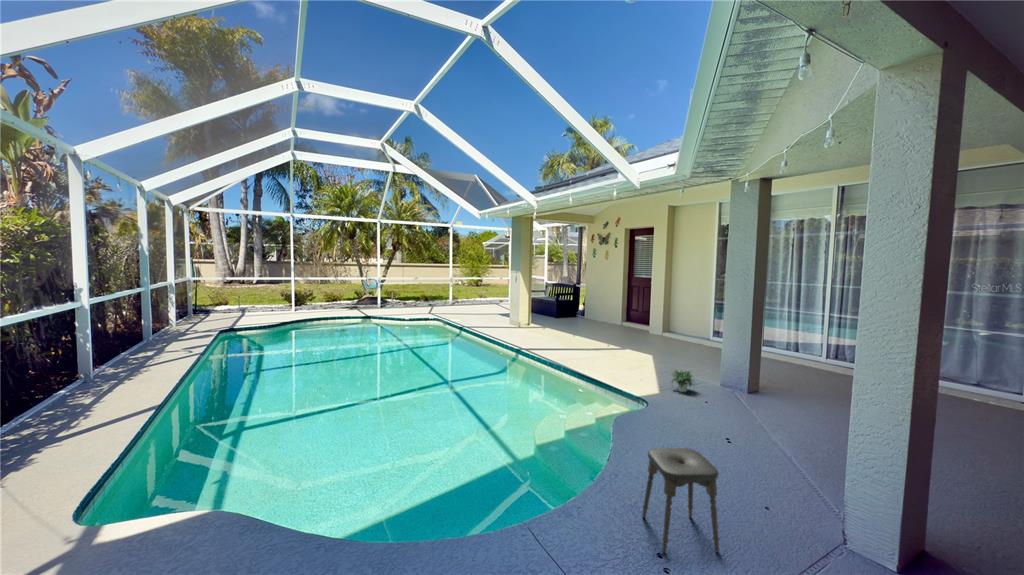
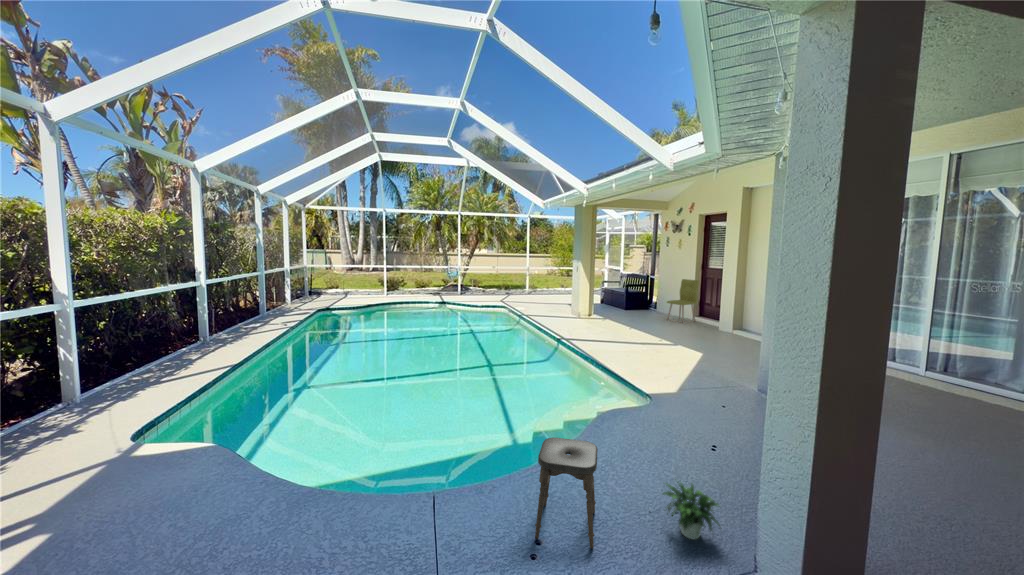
chair: none [598,288,625,328] -> present [667,279,699,323]
potted plant: present [672,370,693,392] -> present [663,483,719,539]

